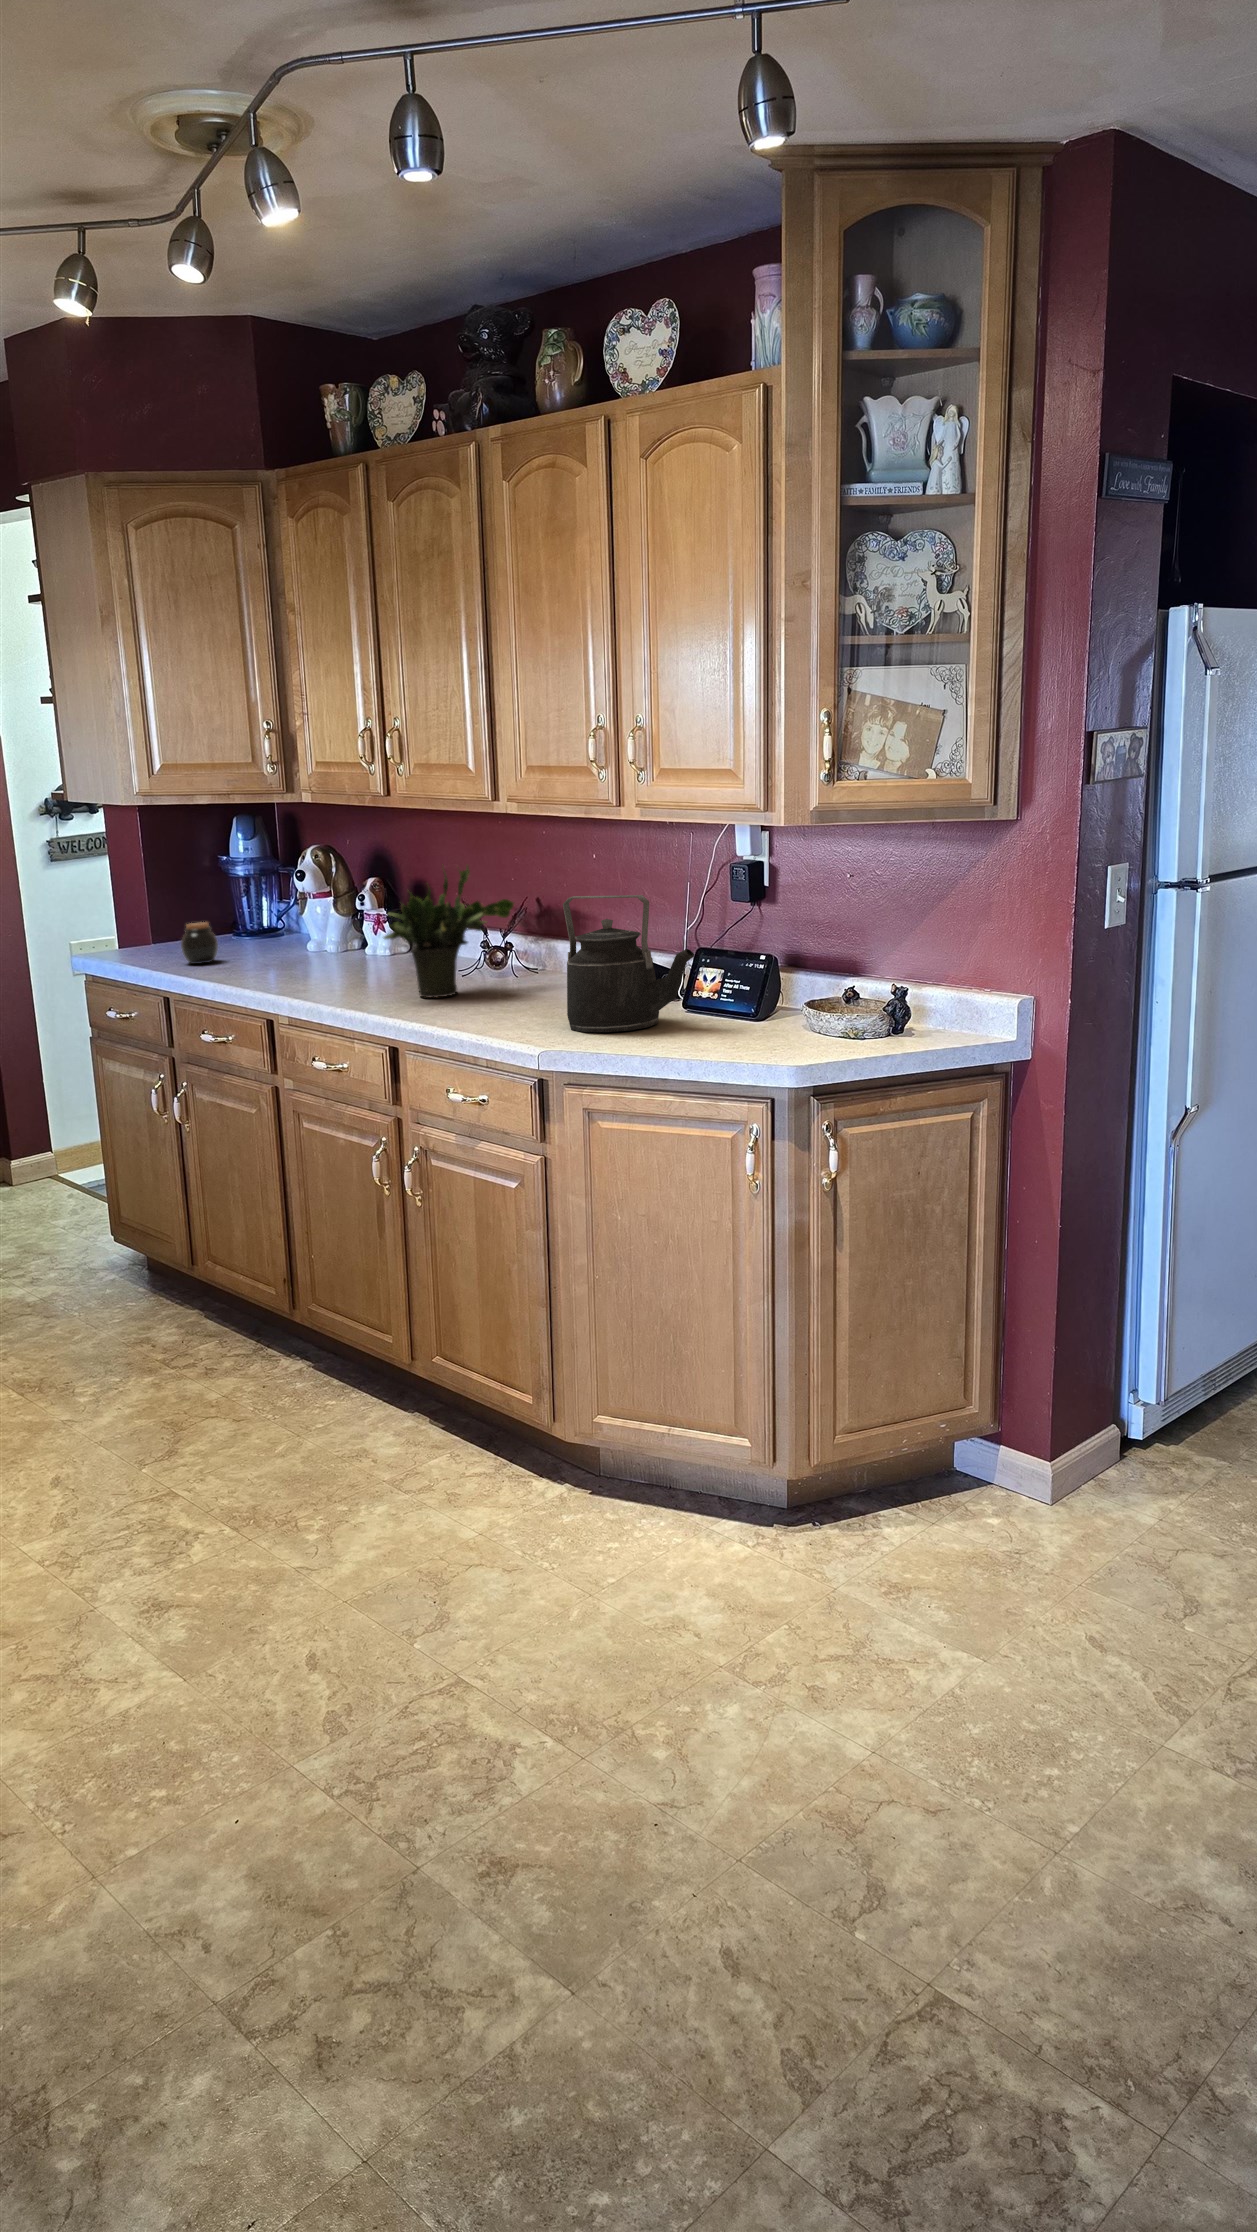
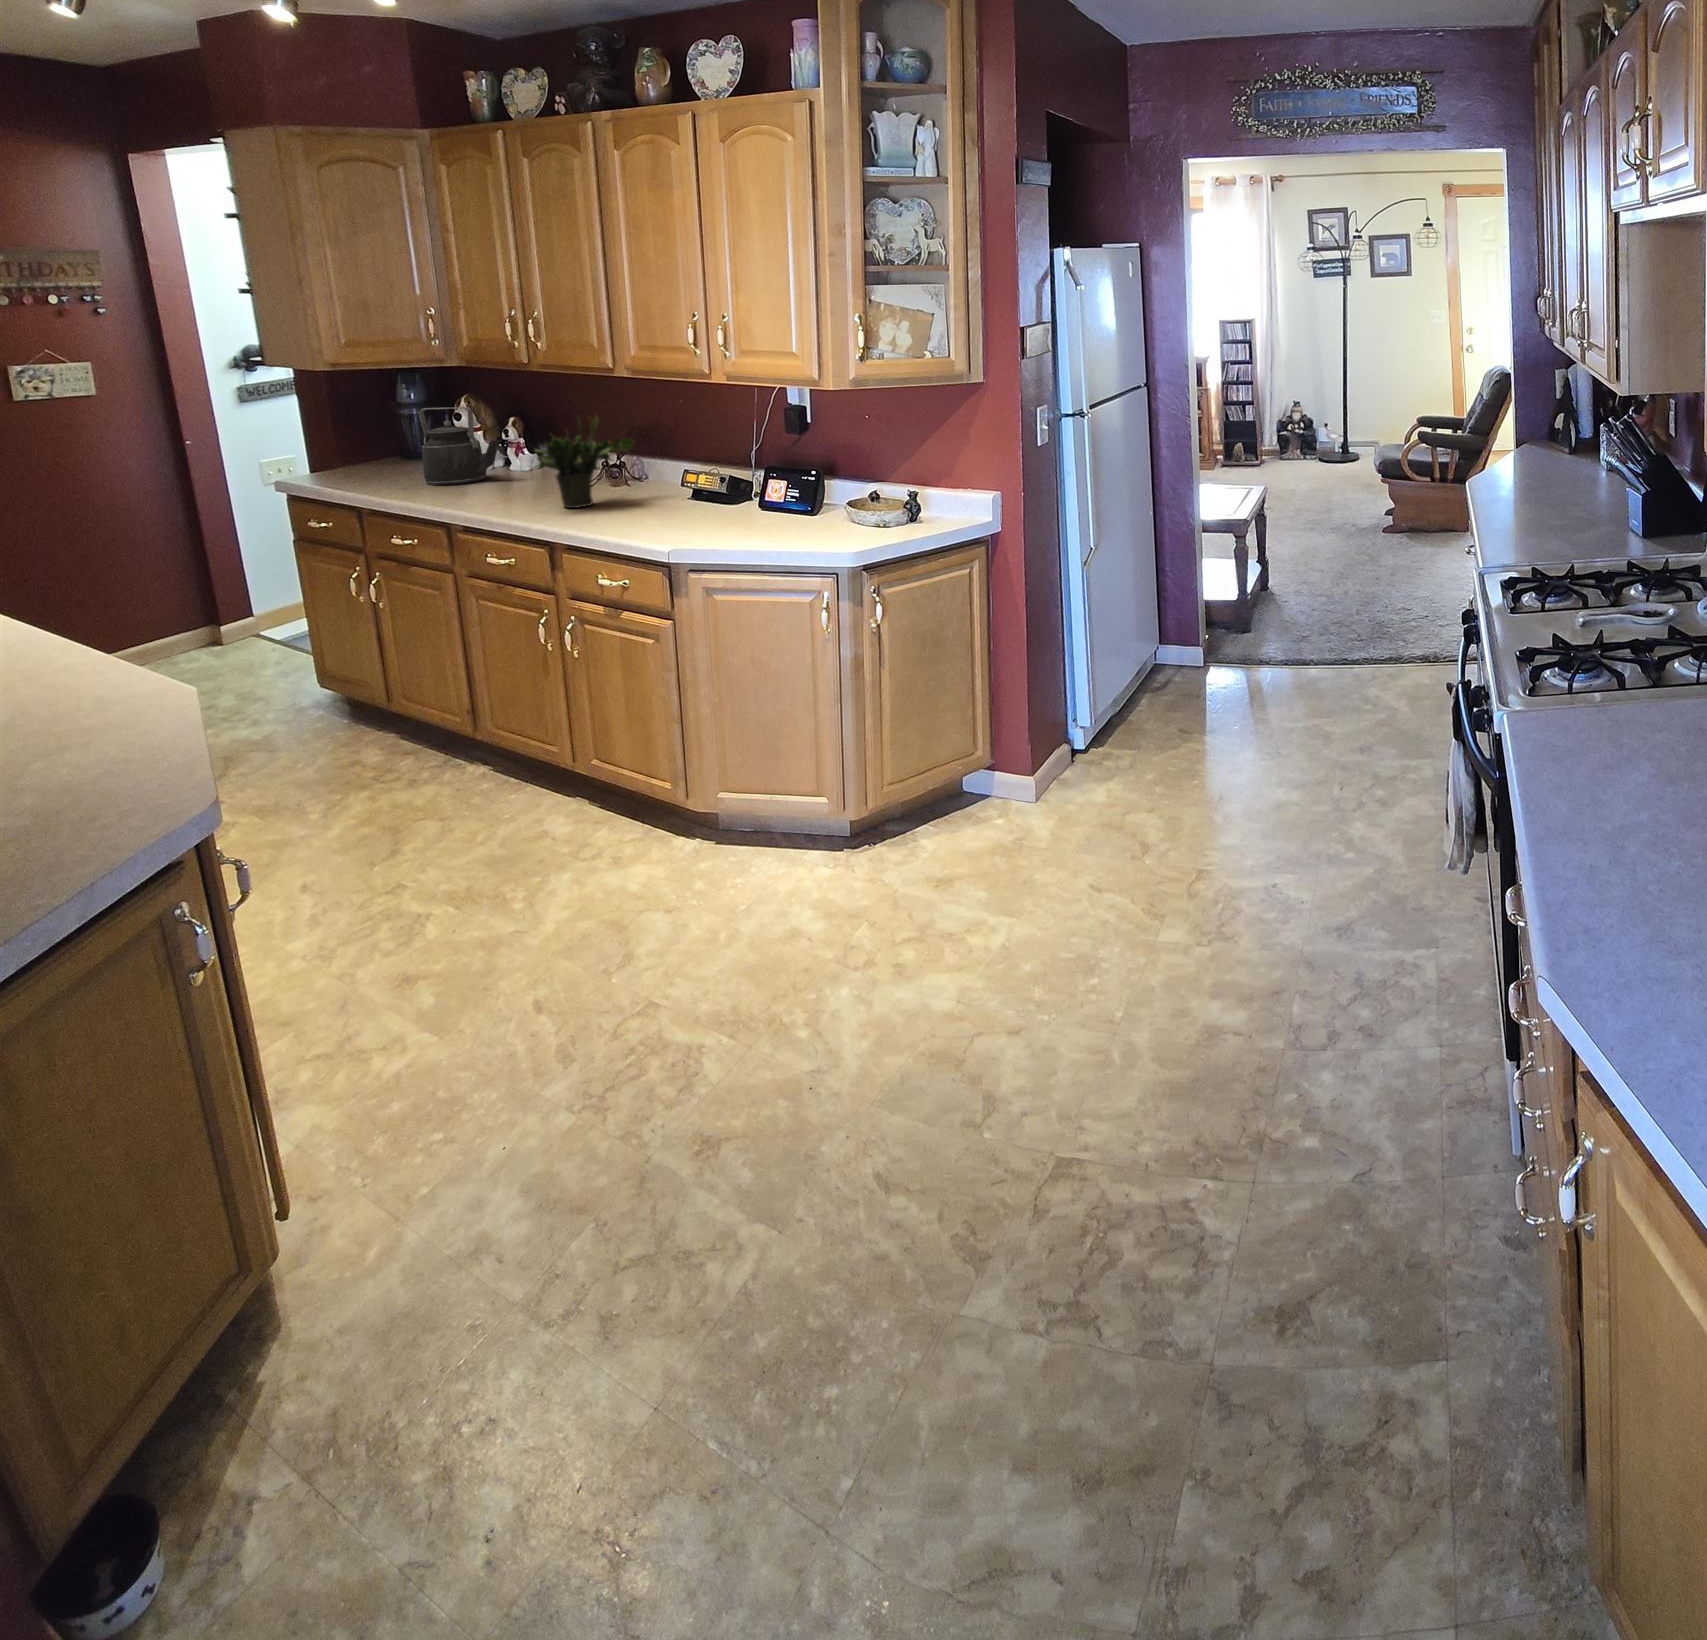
kettle: present [563,895,694,1032] -> present [418,407,502,485]
jar: present [181,922,218,964] -> none [362,456,395,486]

